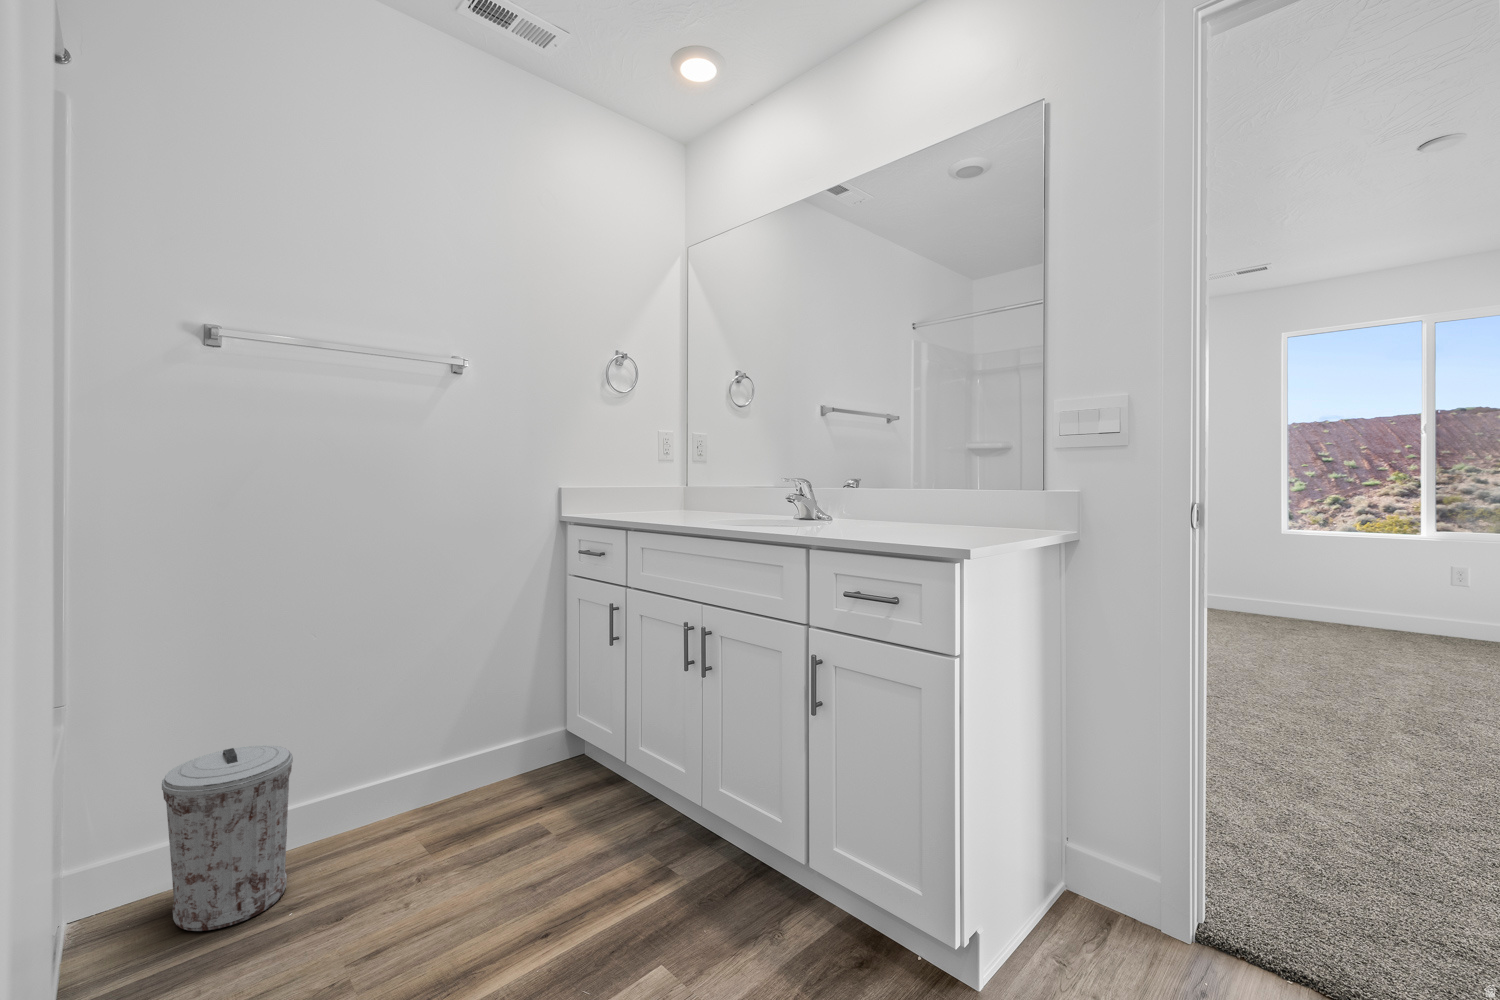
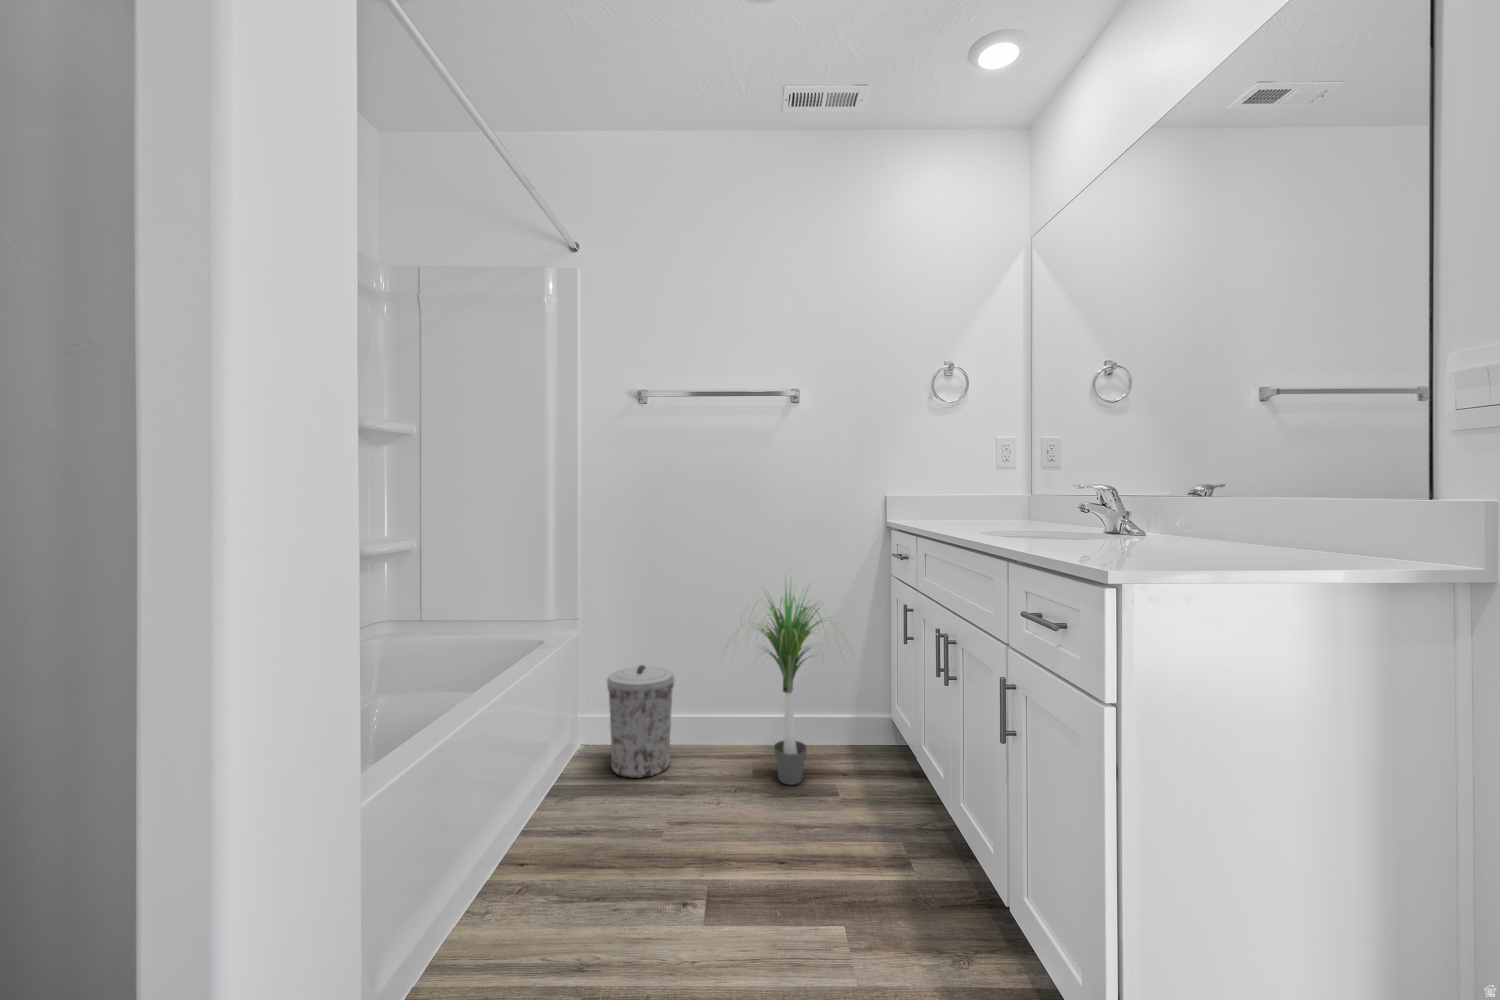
potted plant: none [378,577,562,846] -> present [738,583,839,785]

